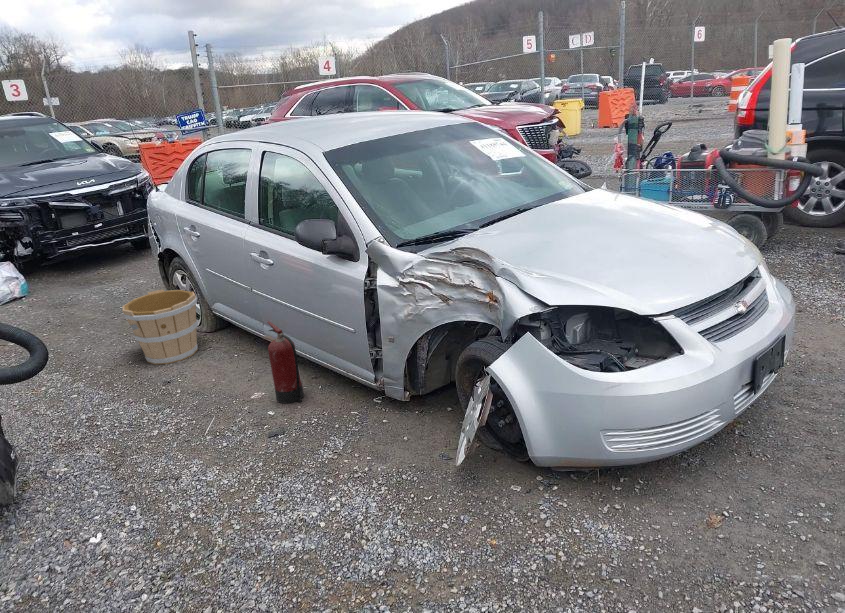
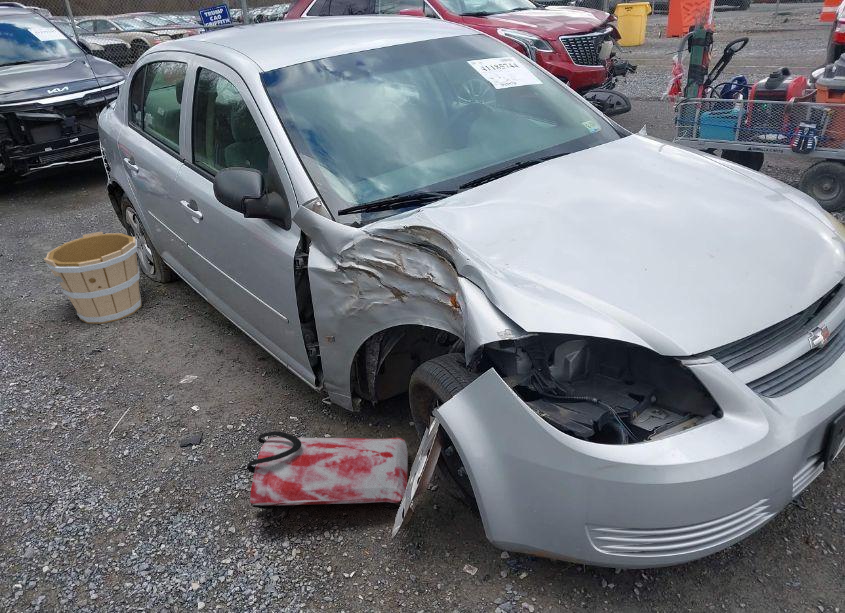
fire extinguisher: present [267,321,304,403] -> none [194,291,243,394]
bag: none [339,412,459,469] -> present [247,431,408,509]

